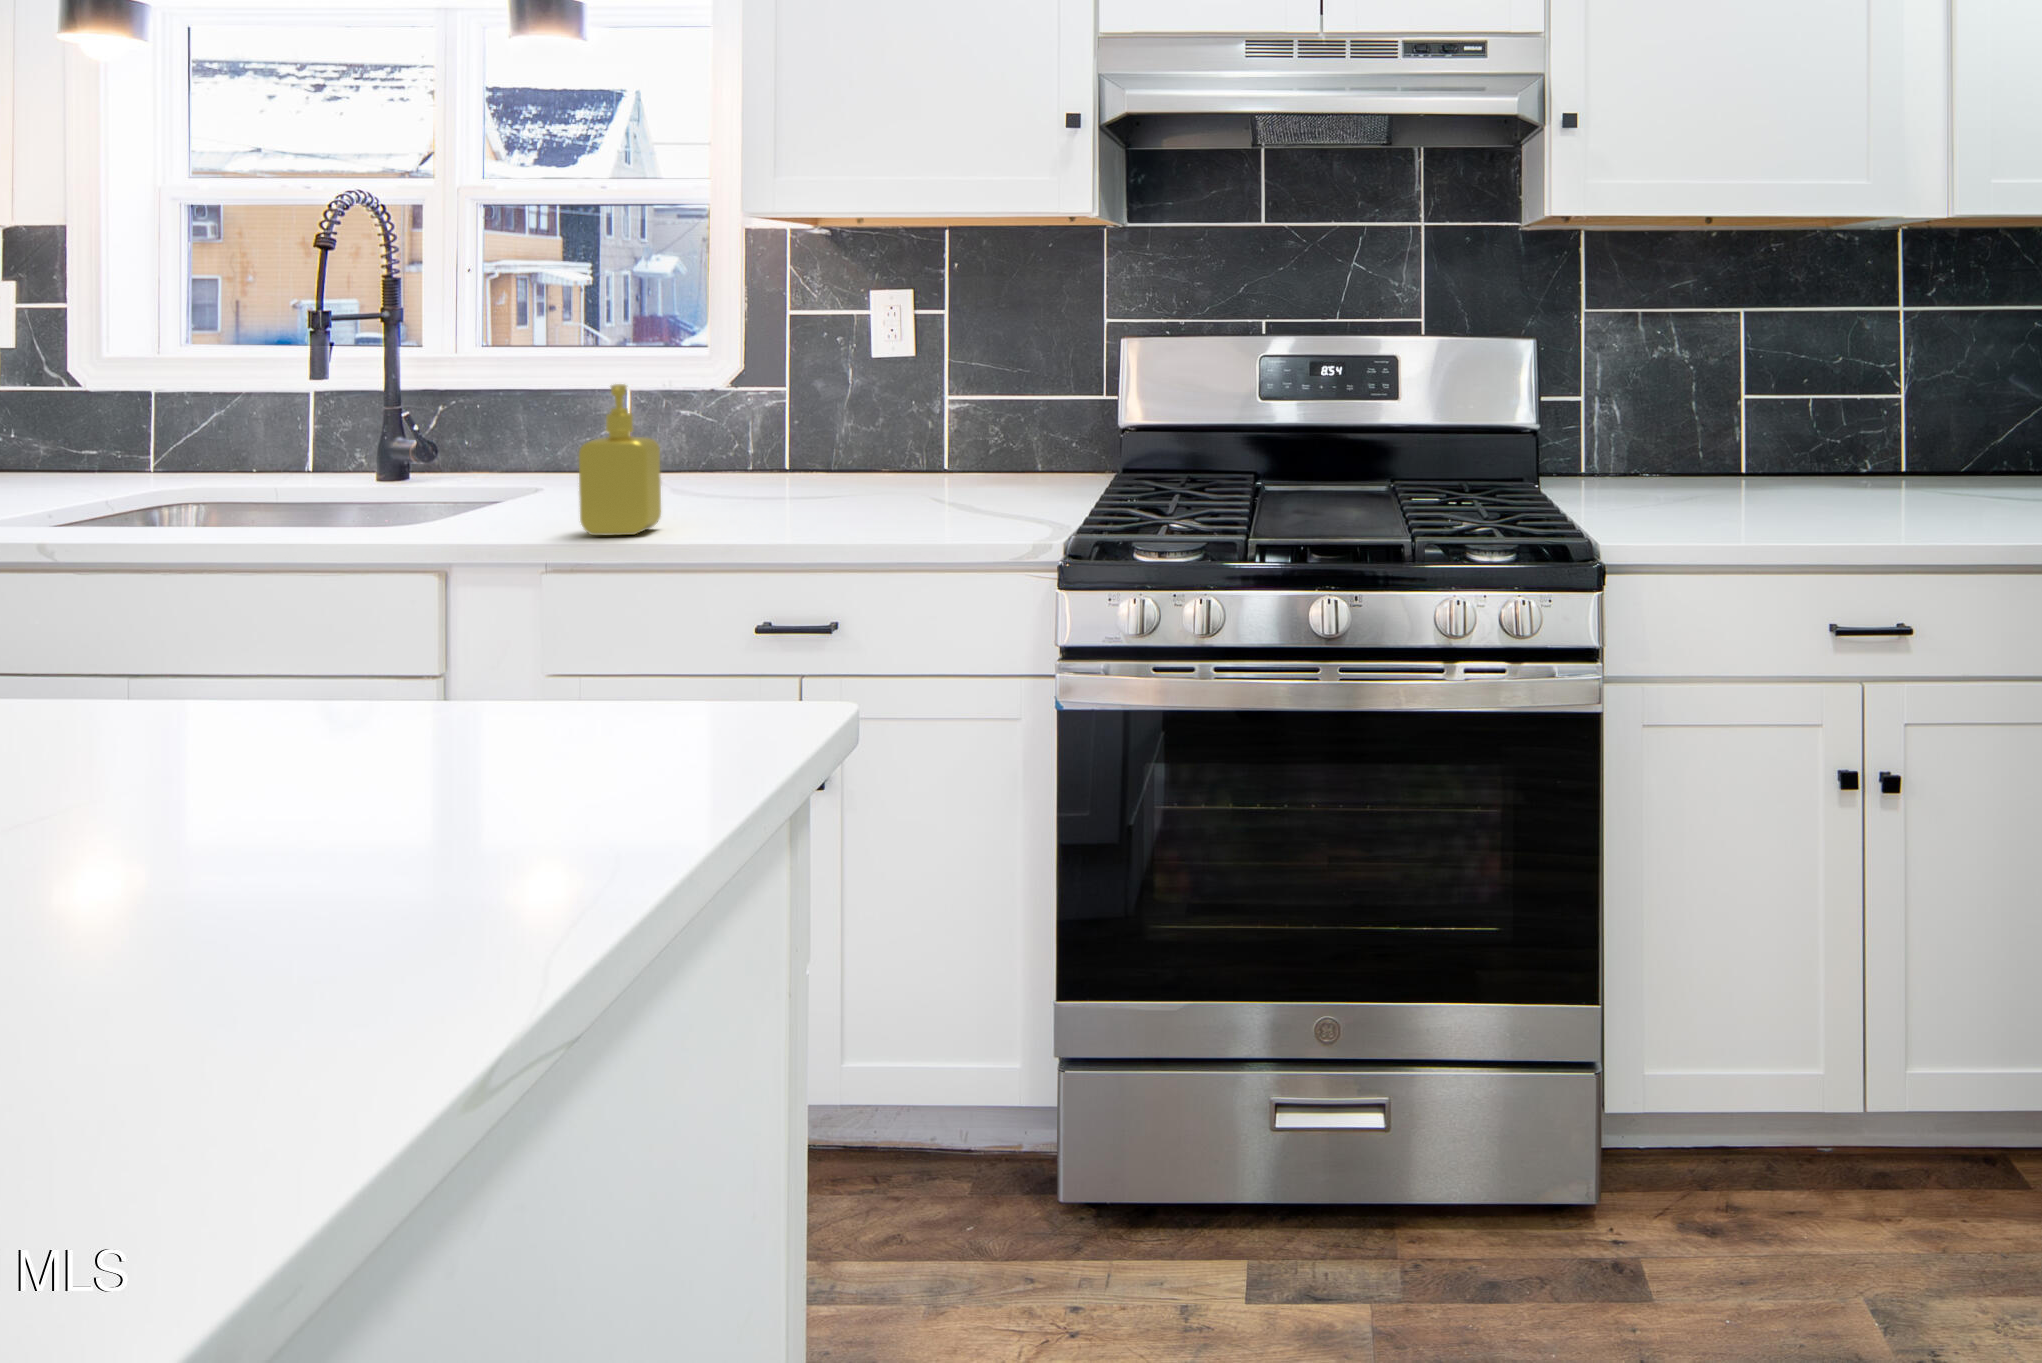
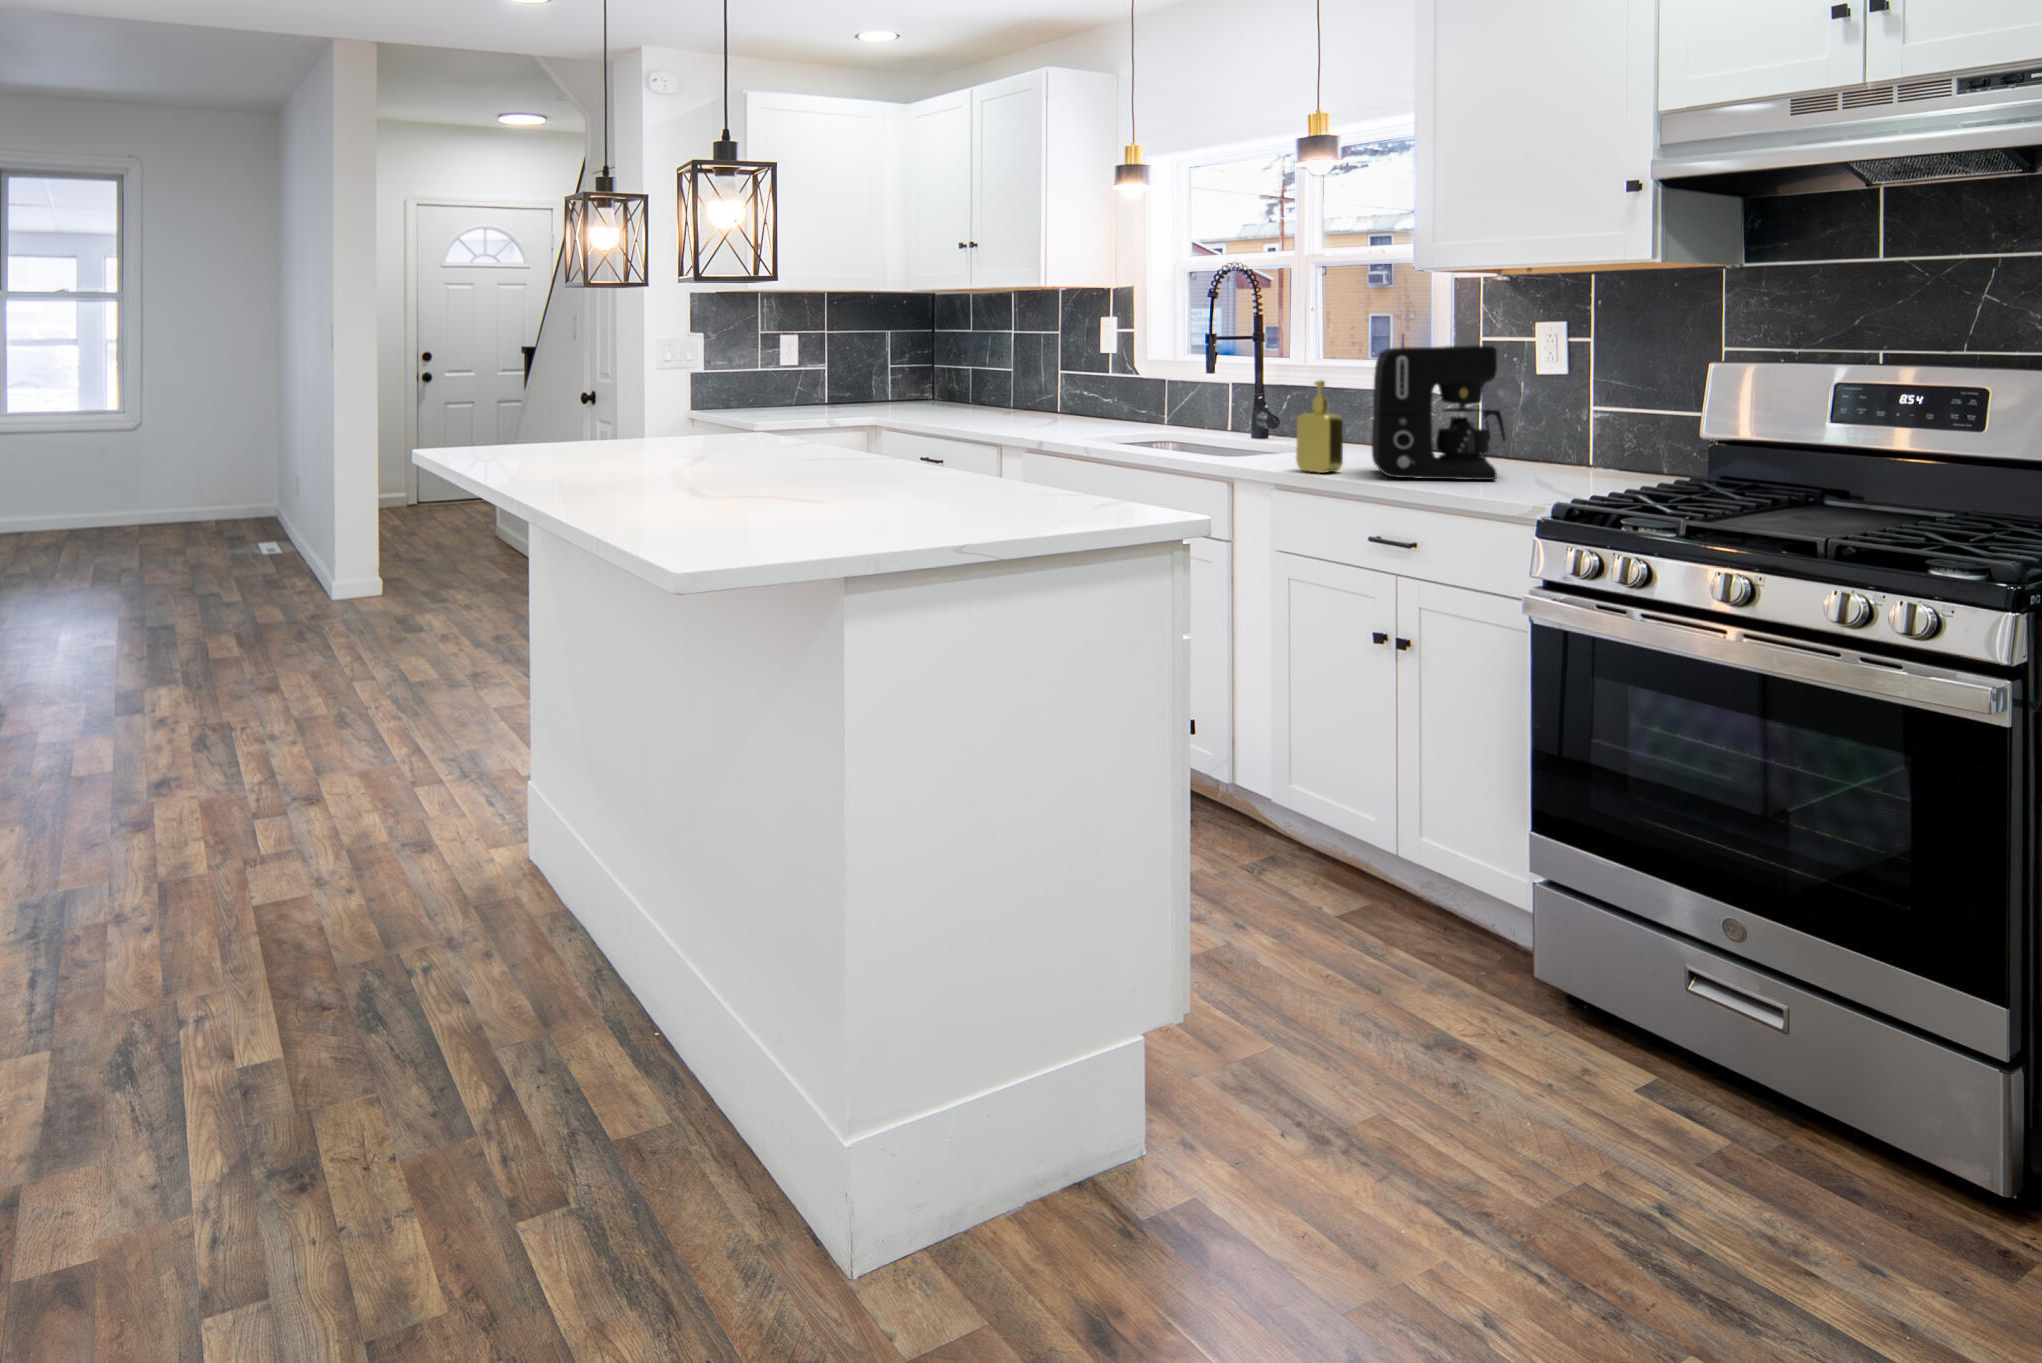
coffee maker: none [696,323,900,527] -> present [1372,345,1505,480]

